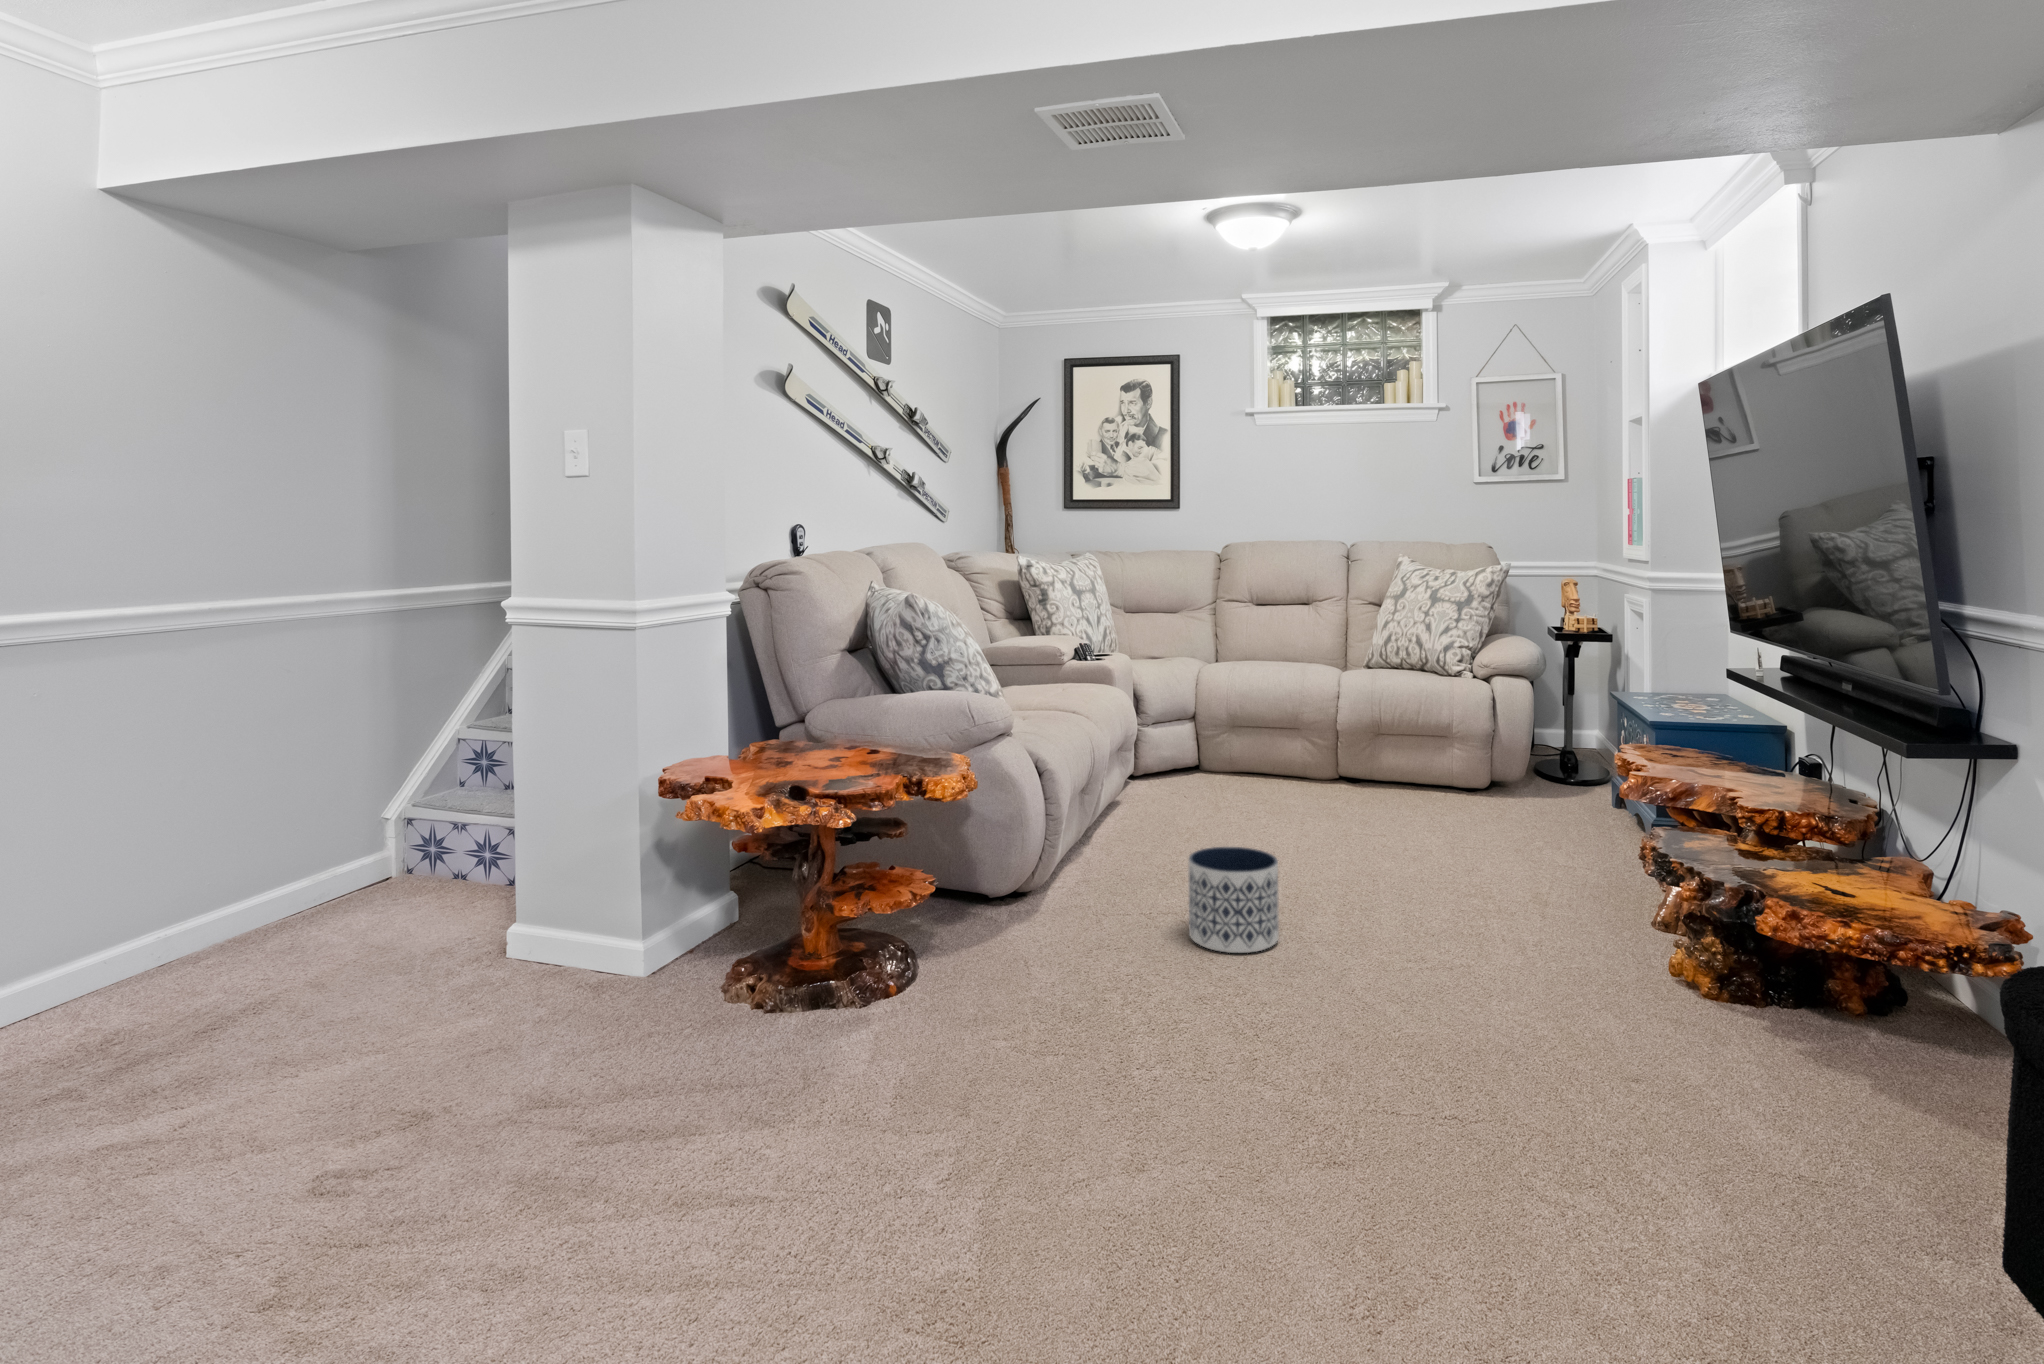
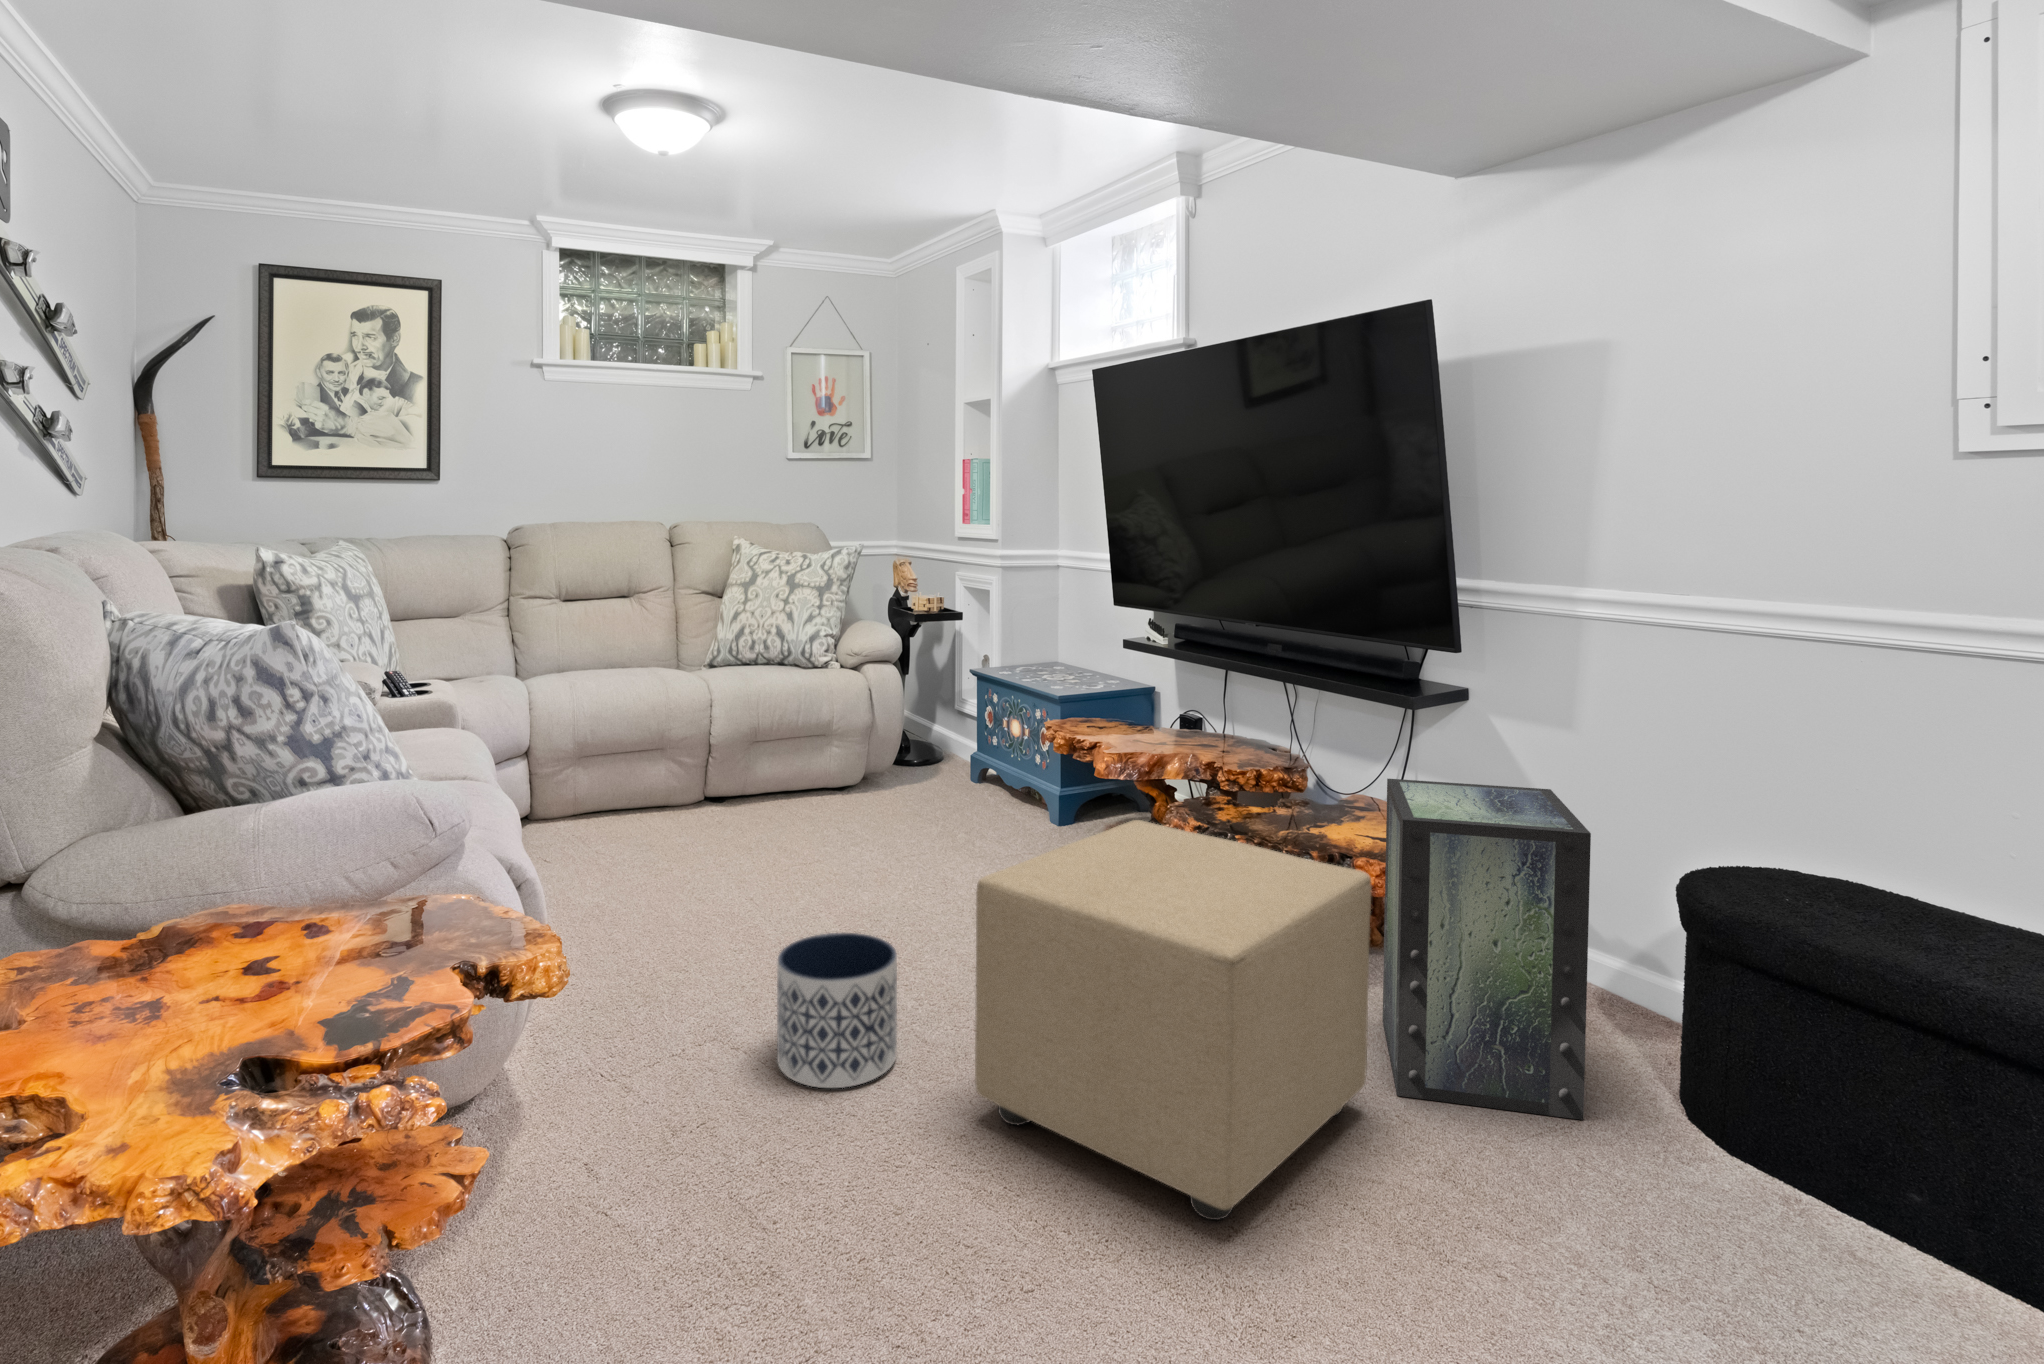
storage box: none [1662,792,1918,1147] -> present [1383,779,1591,1120]
ottoman: none [1282,796,1612,1082] -> present [975,820,1372,1220]

